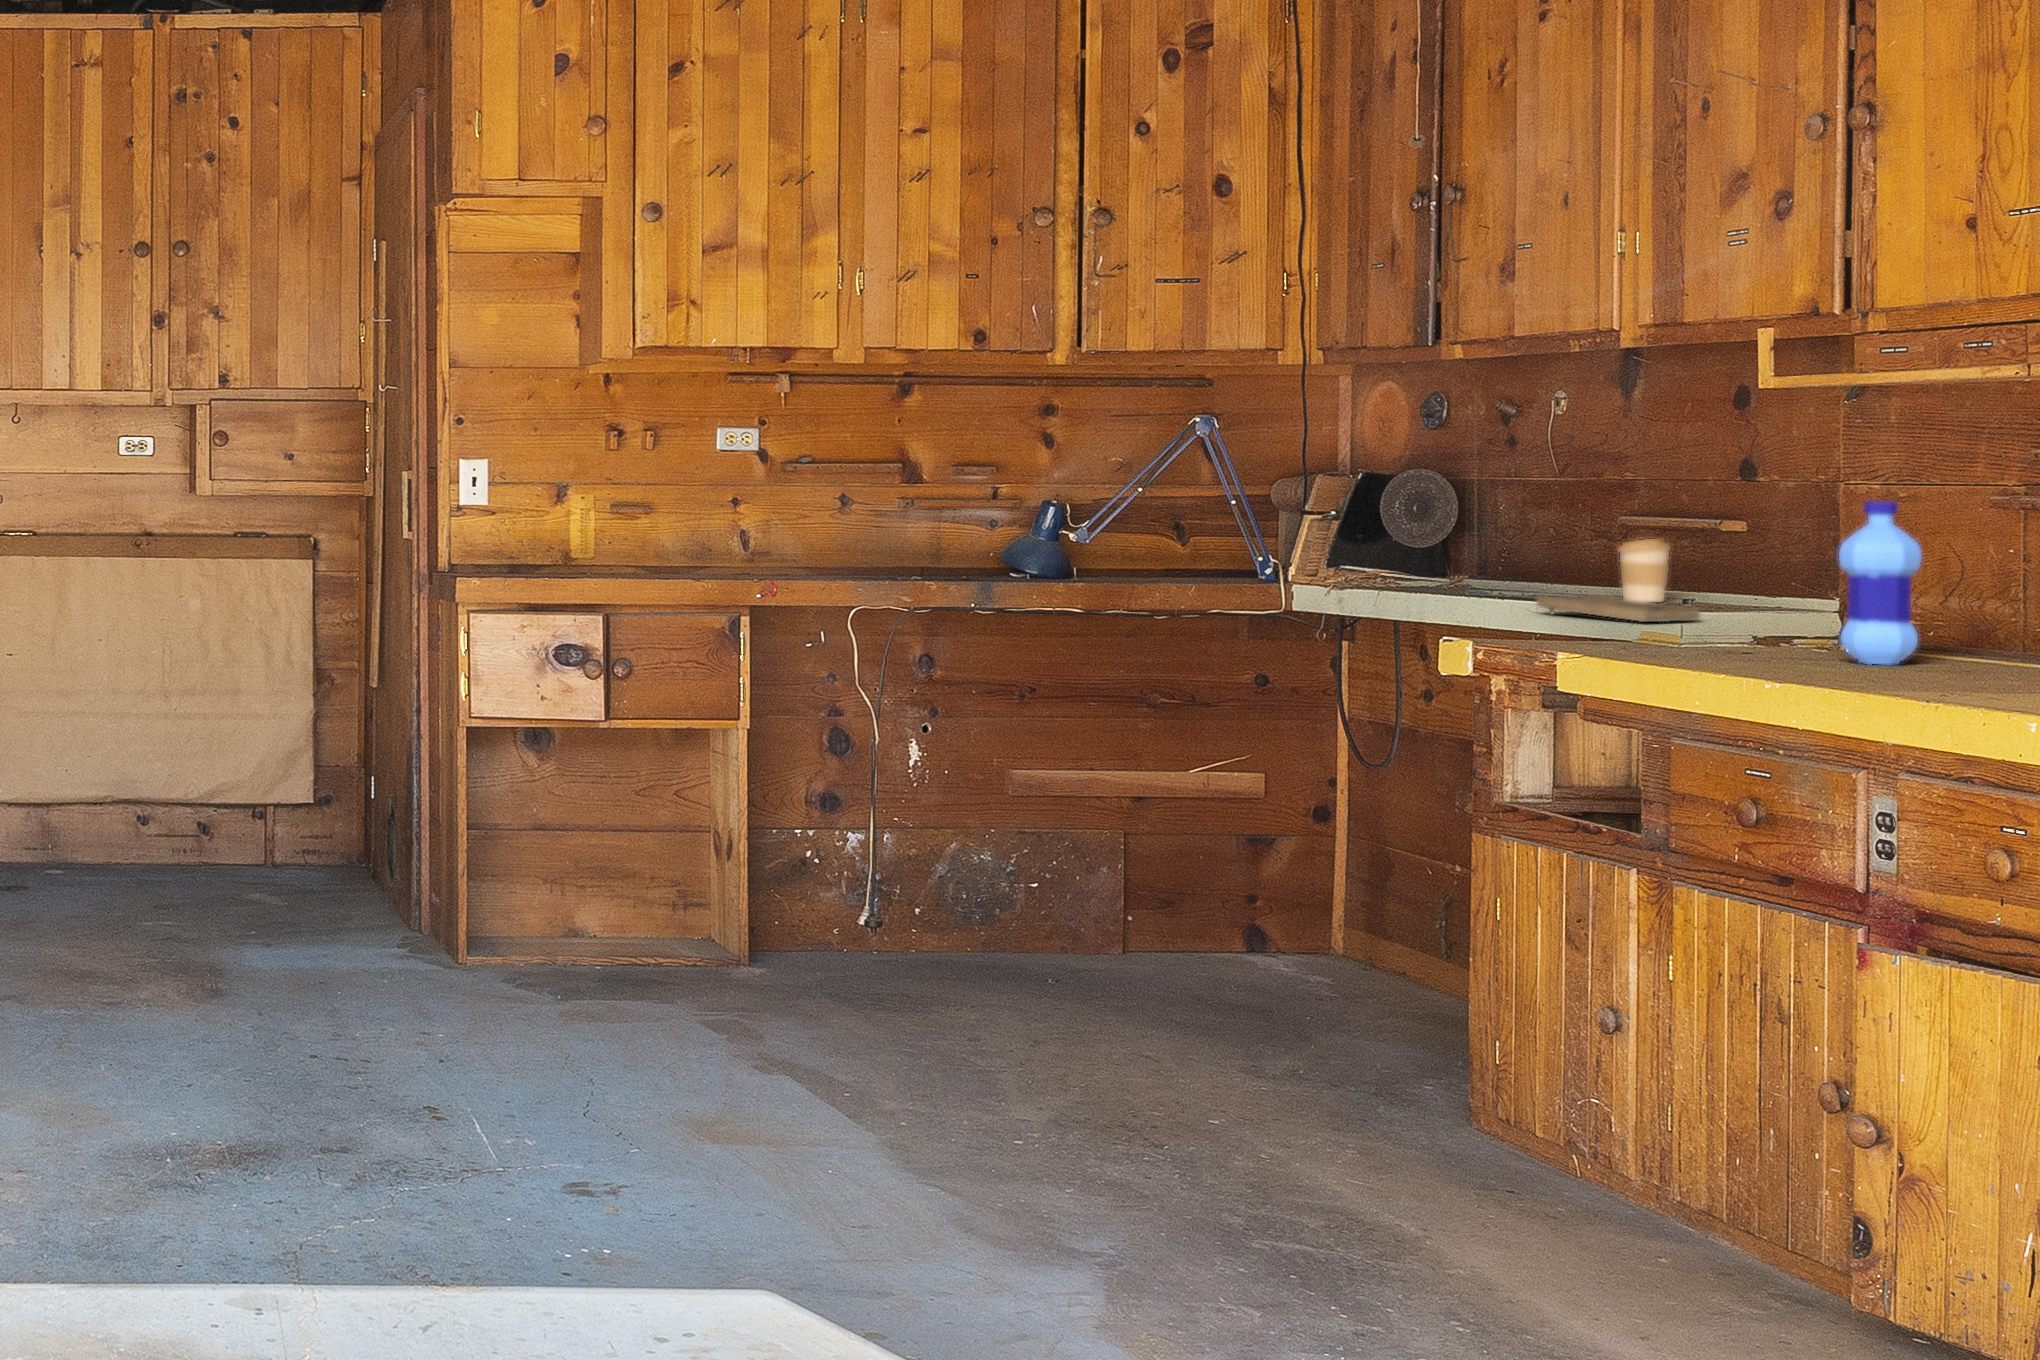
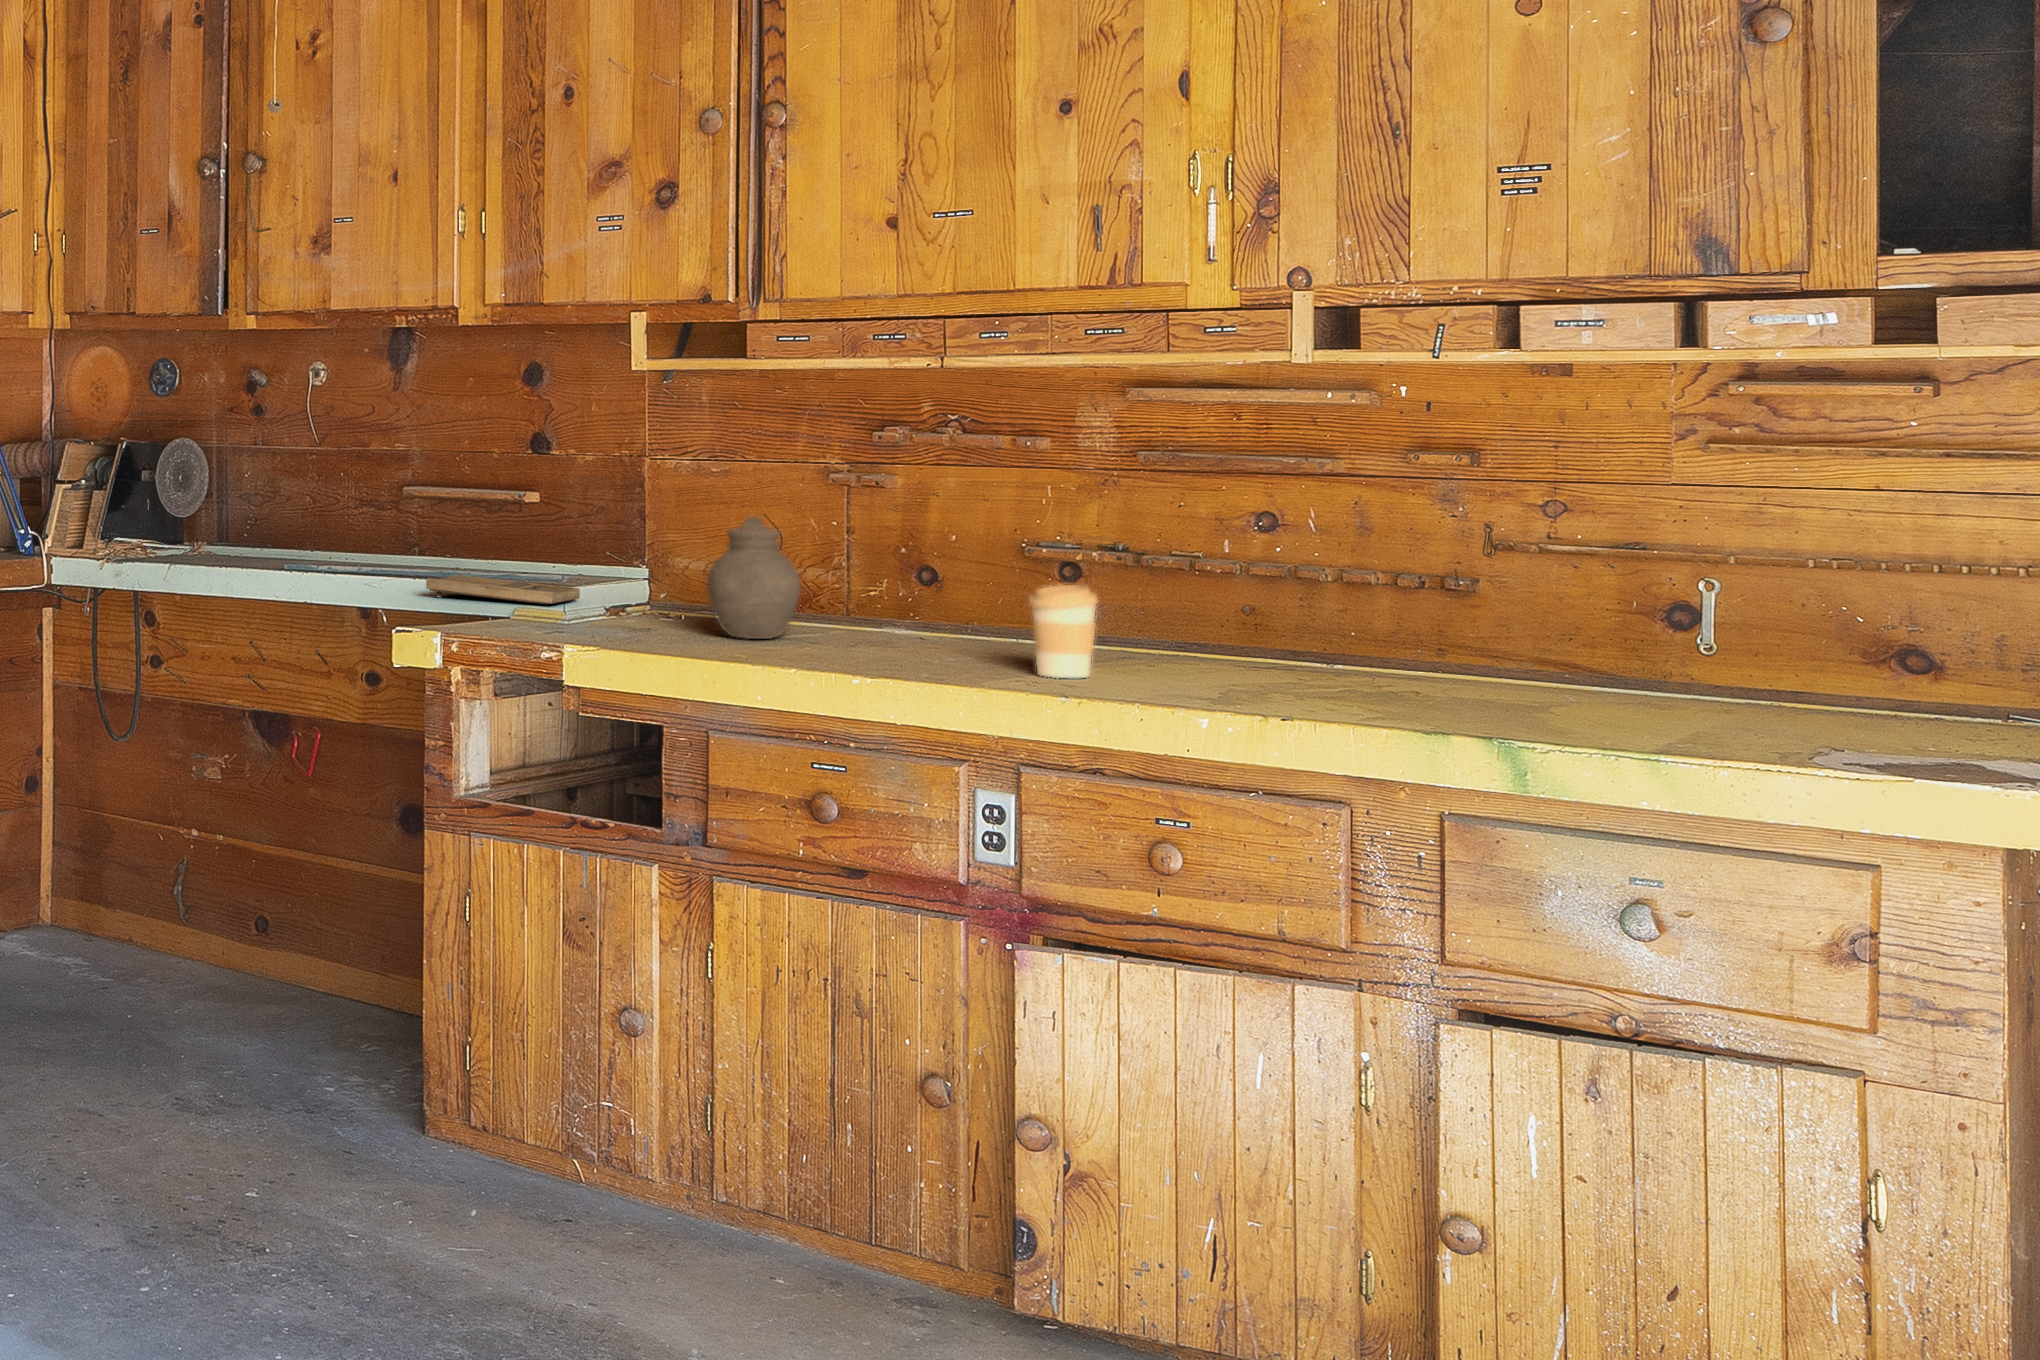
water bottle: present [1839,502,1922,664] -> none [867,493,939,655]
jar: none [1710,528,1820,649] -> present [707,516,800,639]
coffee cup: present [1618,539,1671,602] -> present [1028,585,1098,678]

